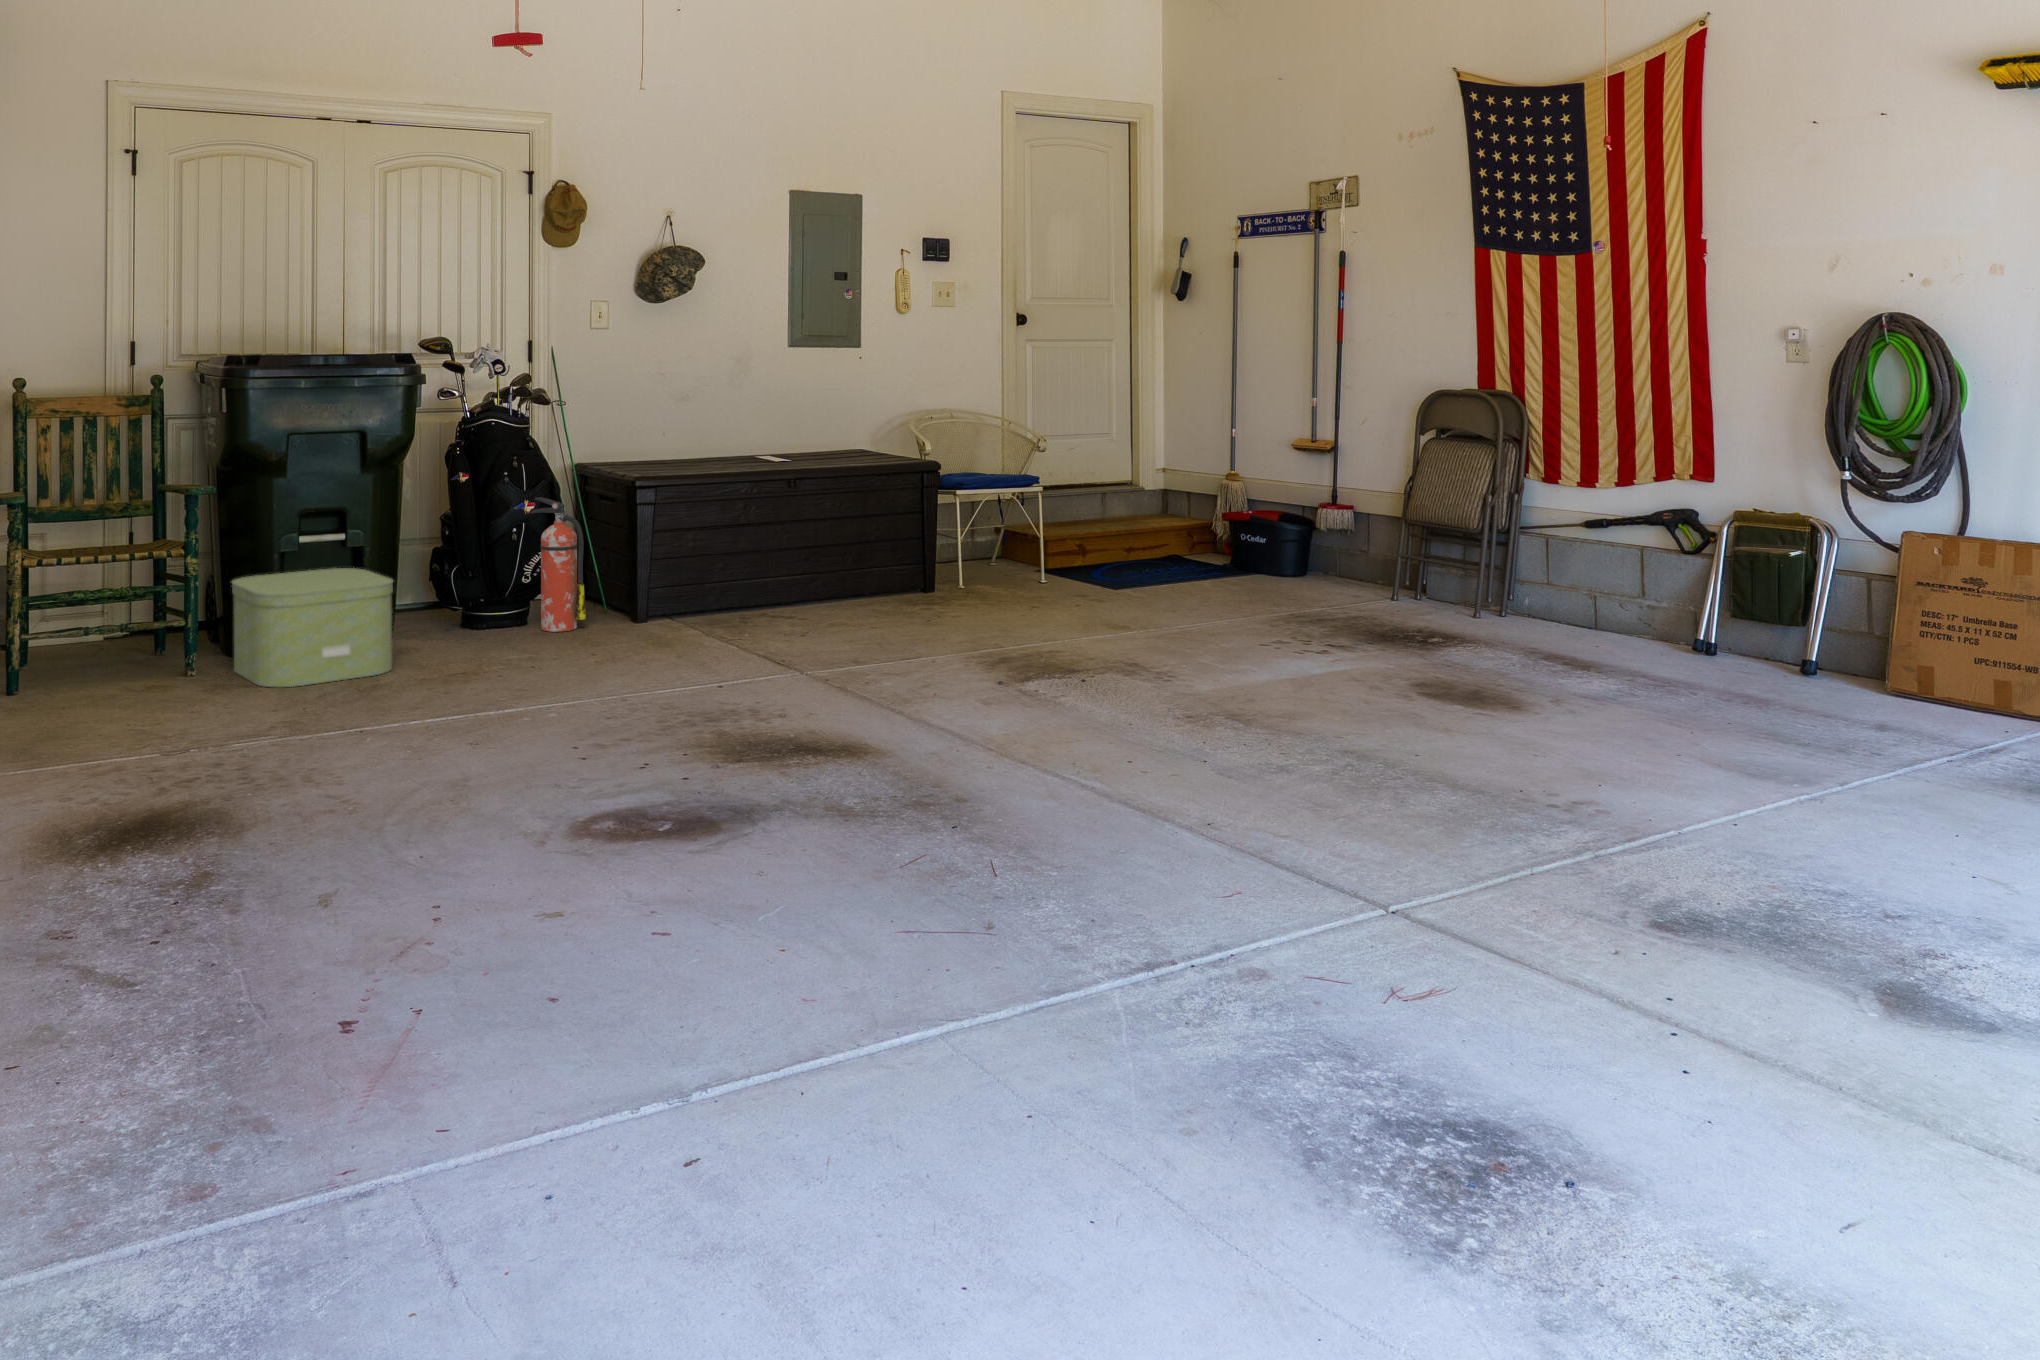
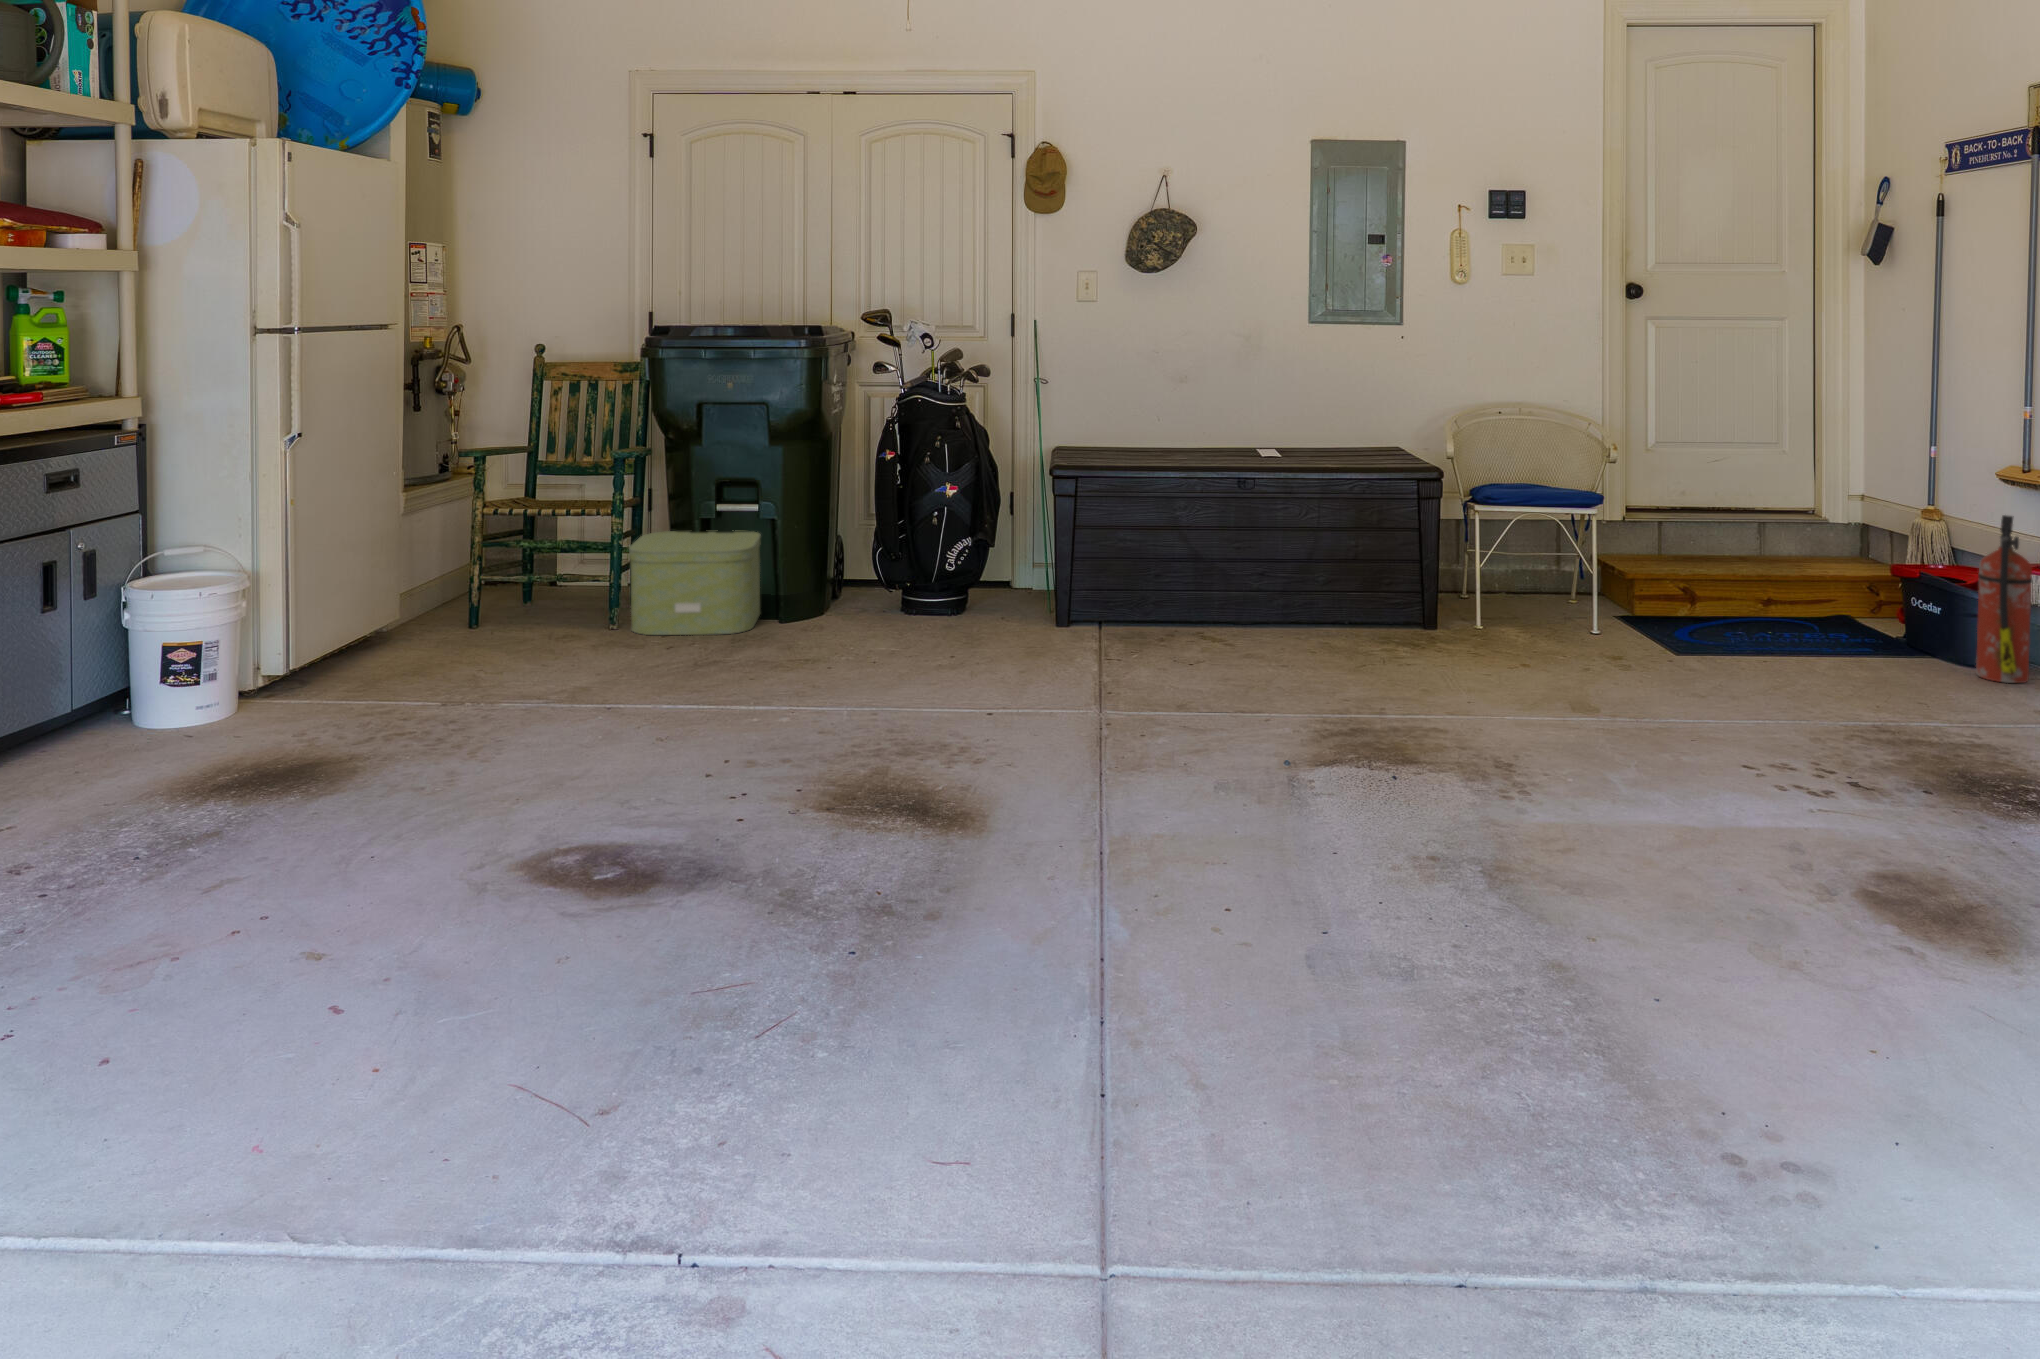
fire extinguisher: present [531,497,586,632] -> present [1976,515,2032,683]

